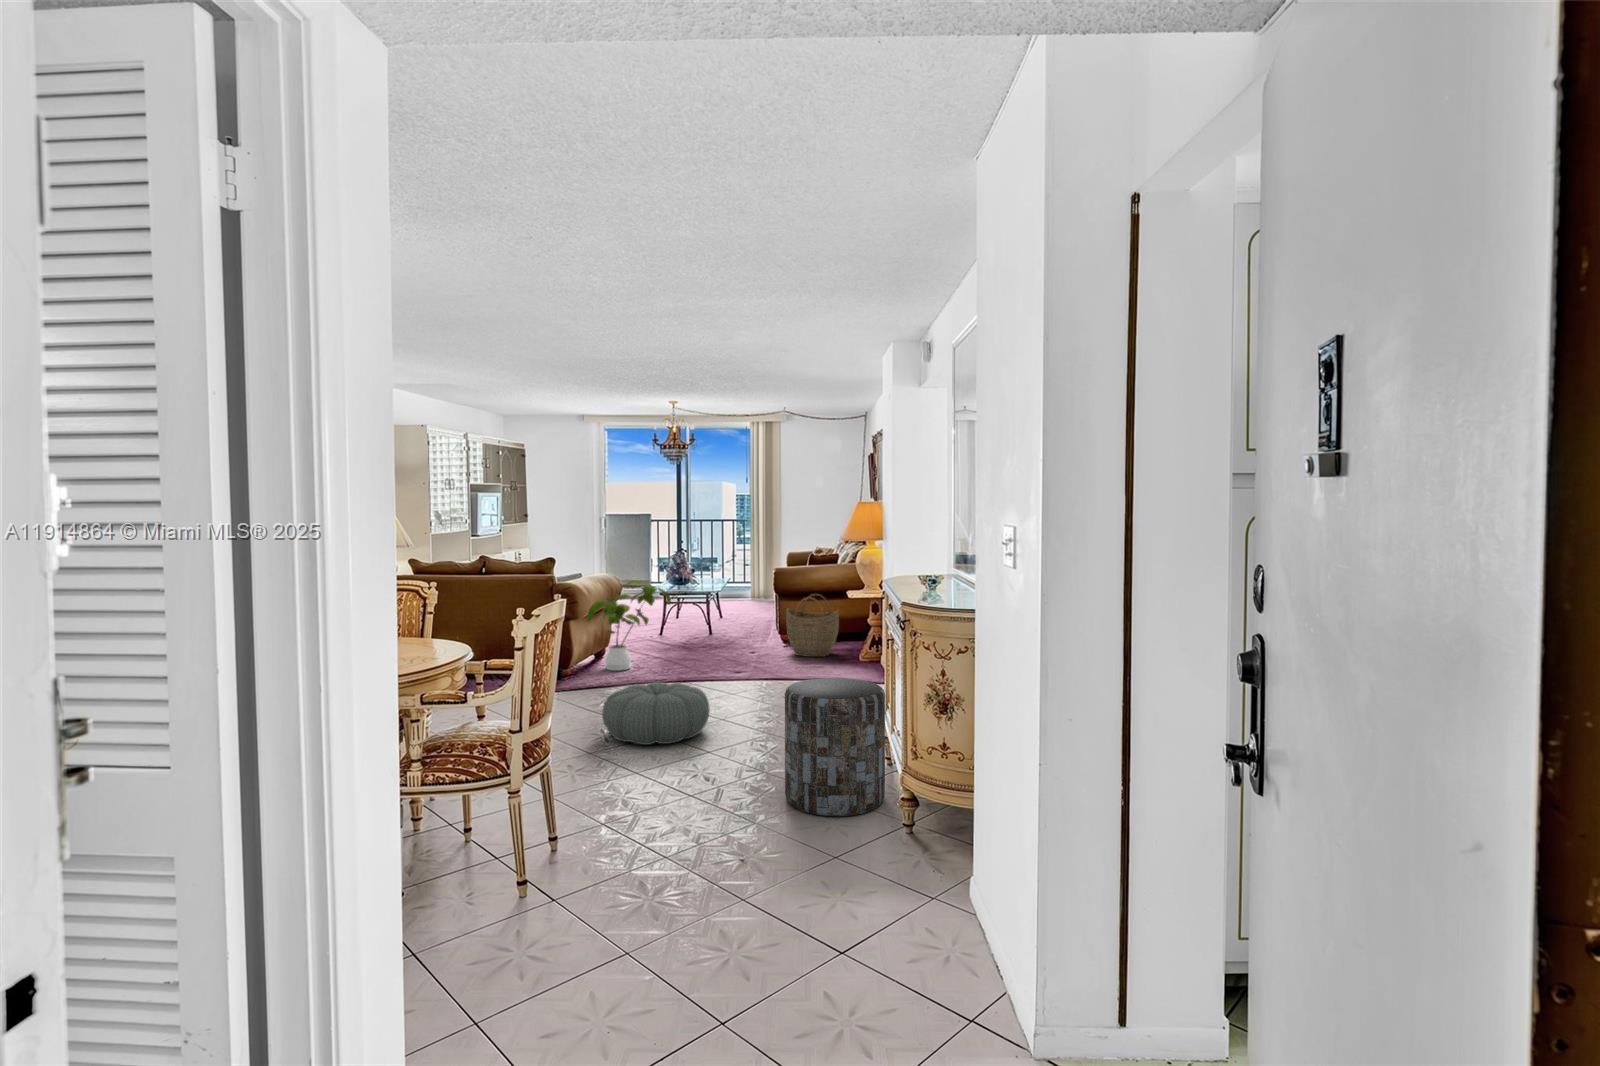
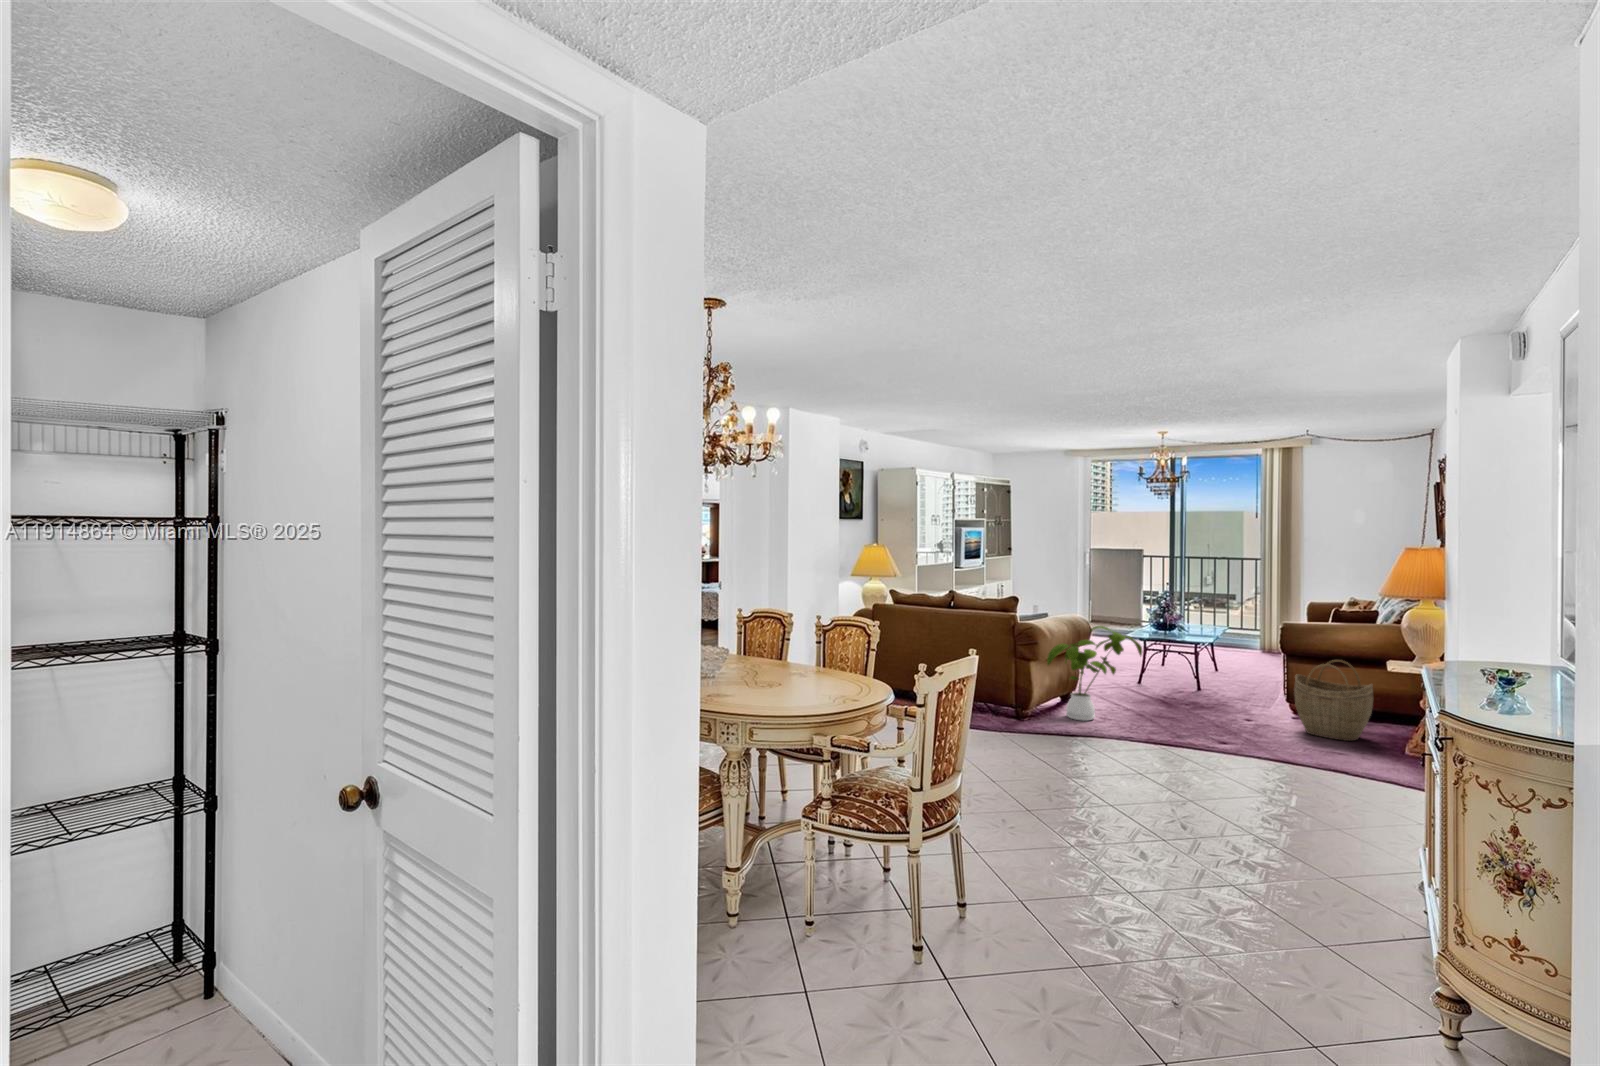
side table: present [785,678,885,816] -> none [1251,786,1415,991]
pouf: present [602,682,710,745] -> none [1043,745,1169,821]

